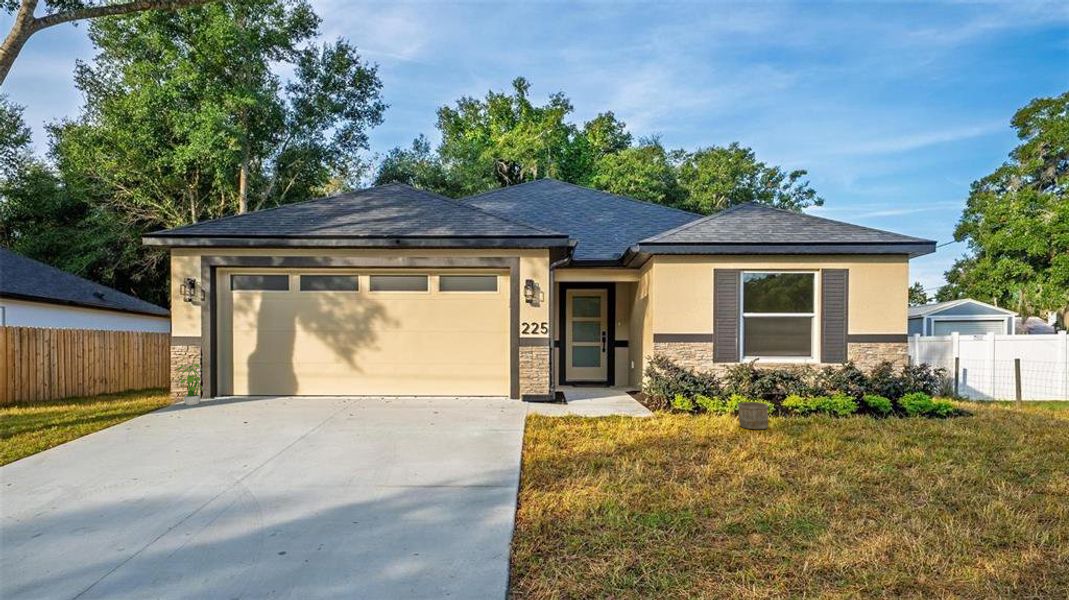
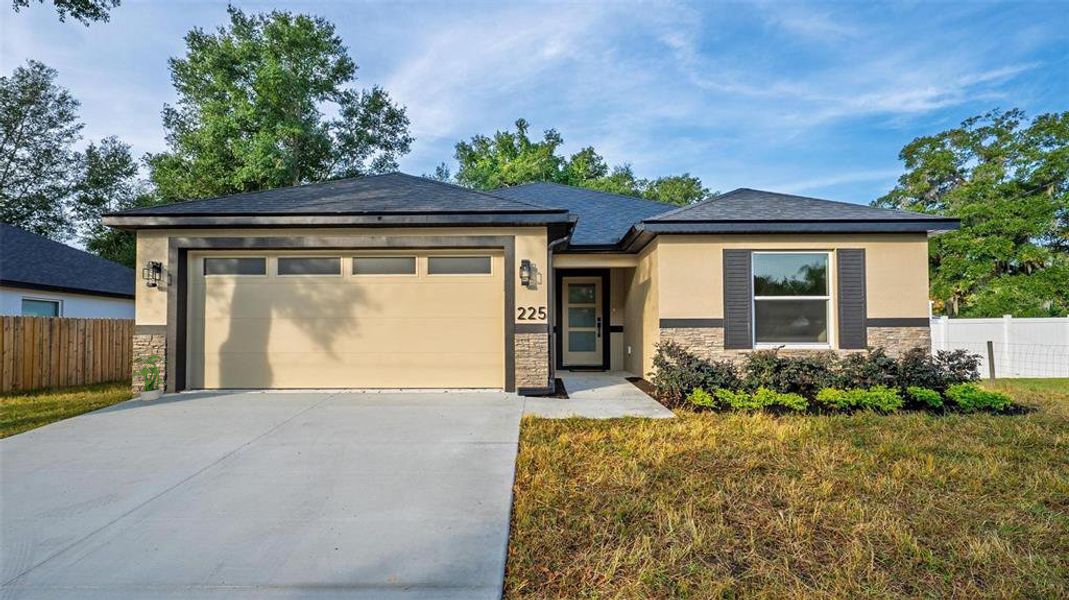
wooden bucket: present [738,402,768,429] -> none [788,401,835,439]

